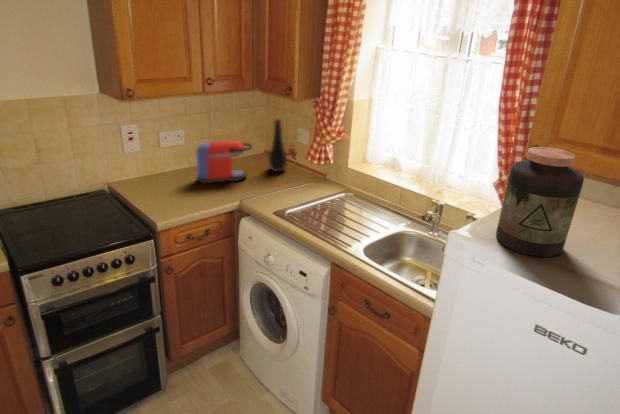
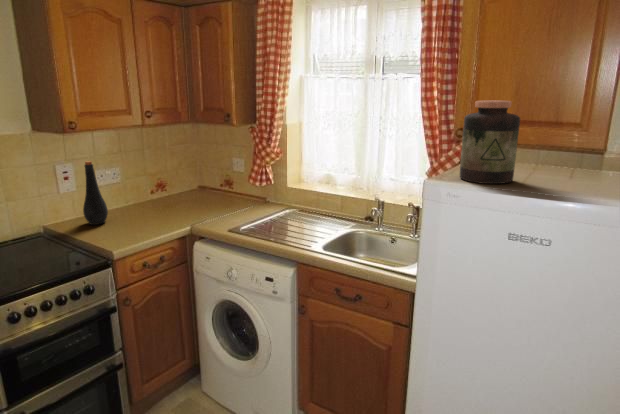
bottle: present [268,117,287,171] -> present [83,161,108,225]
coffee maker: present [197,140,252,183] -> none [138,171,194,216]

